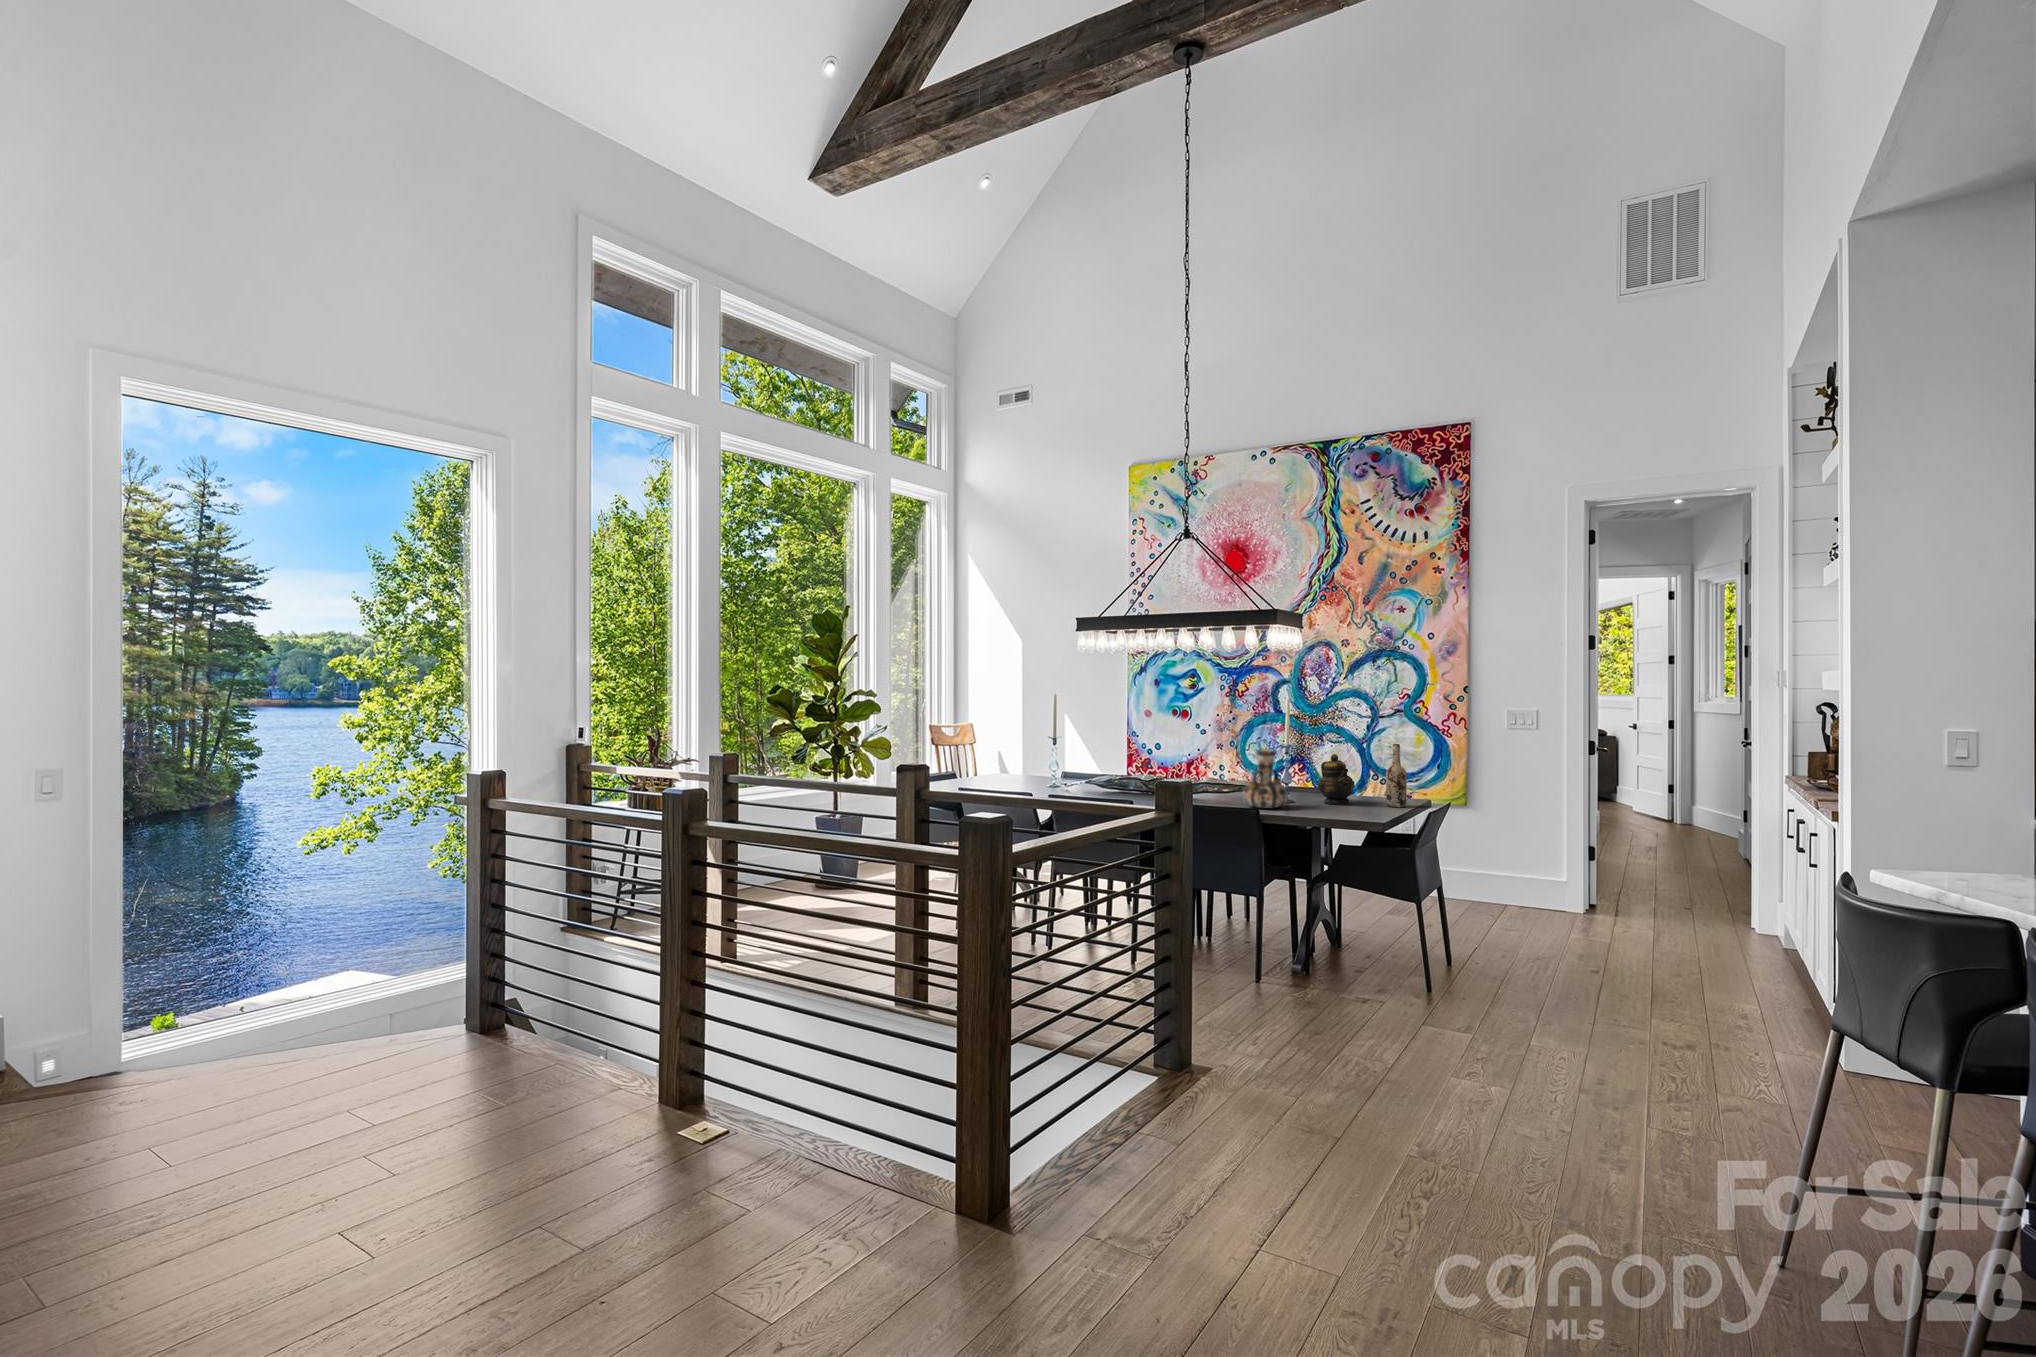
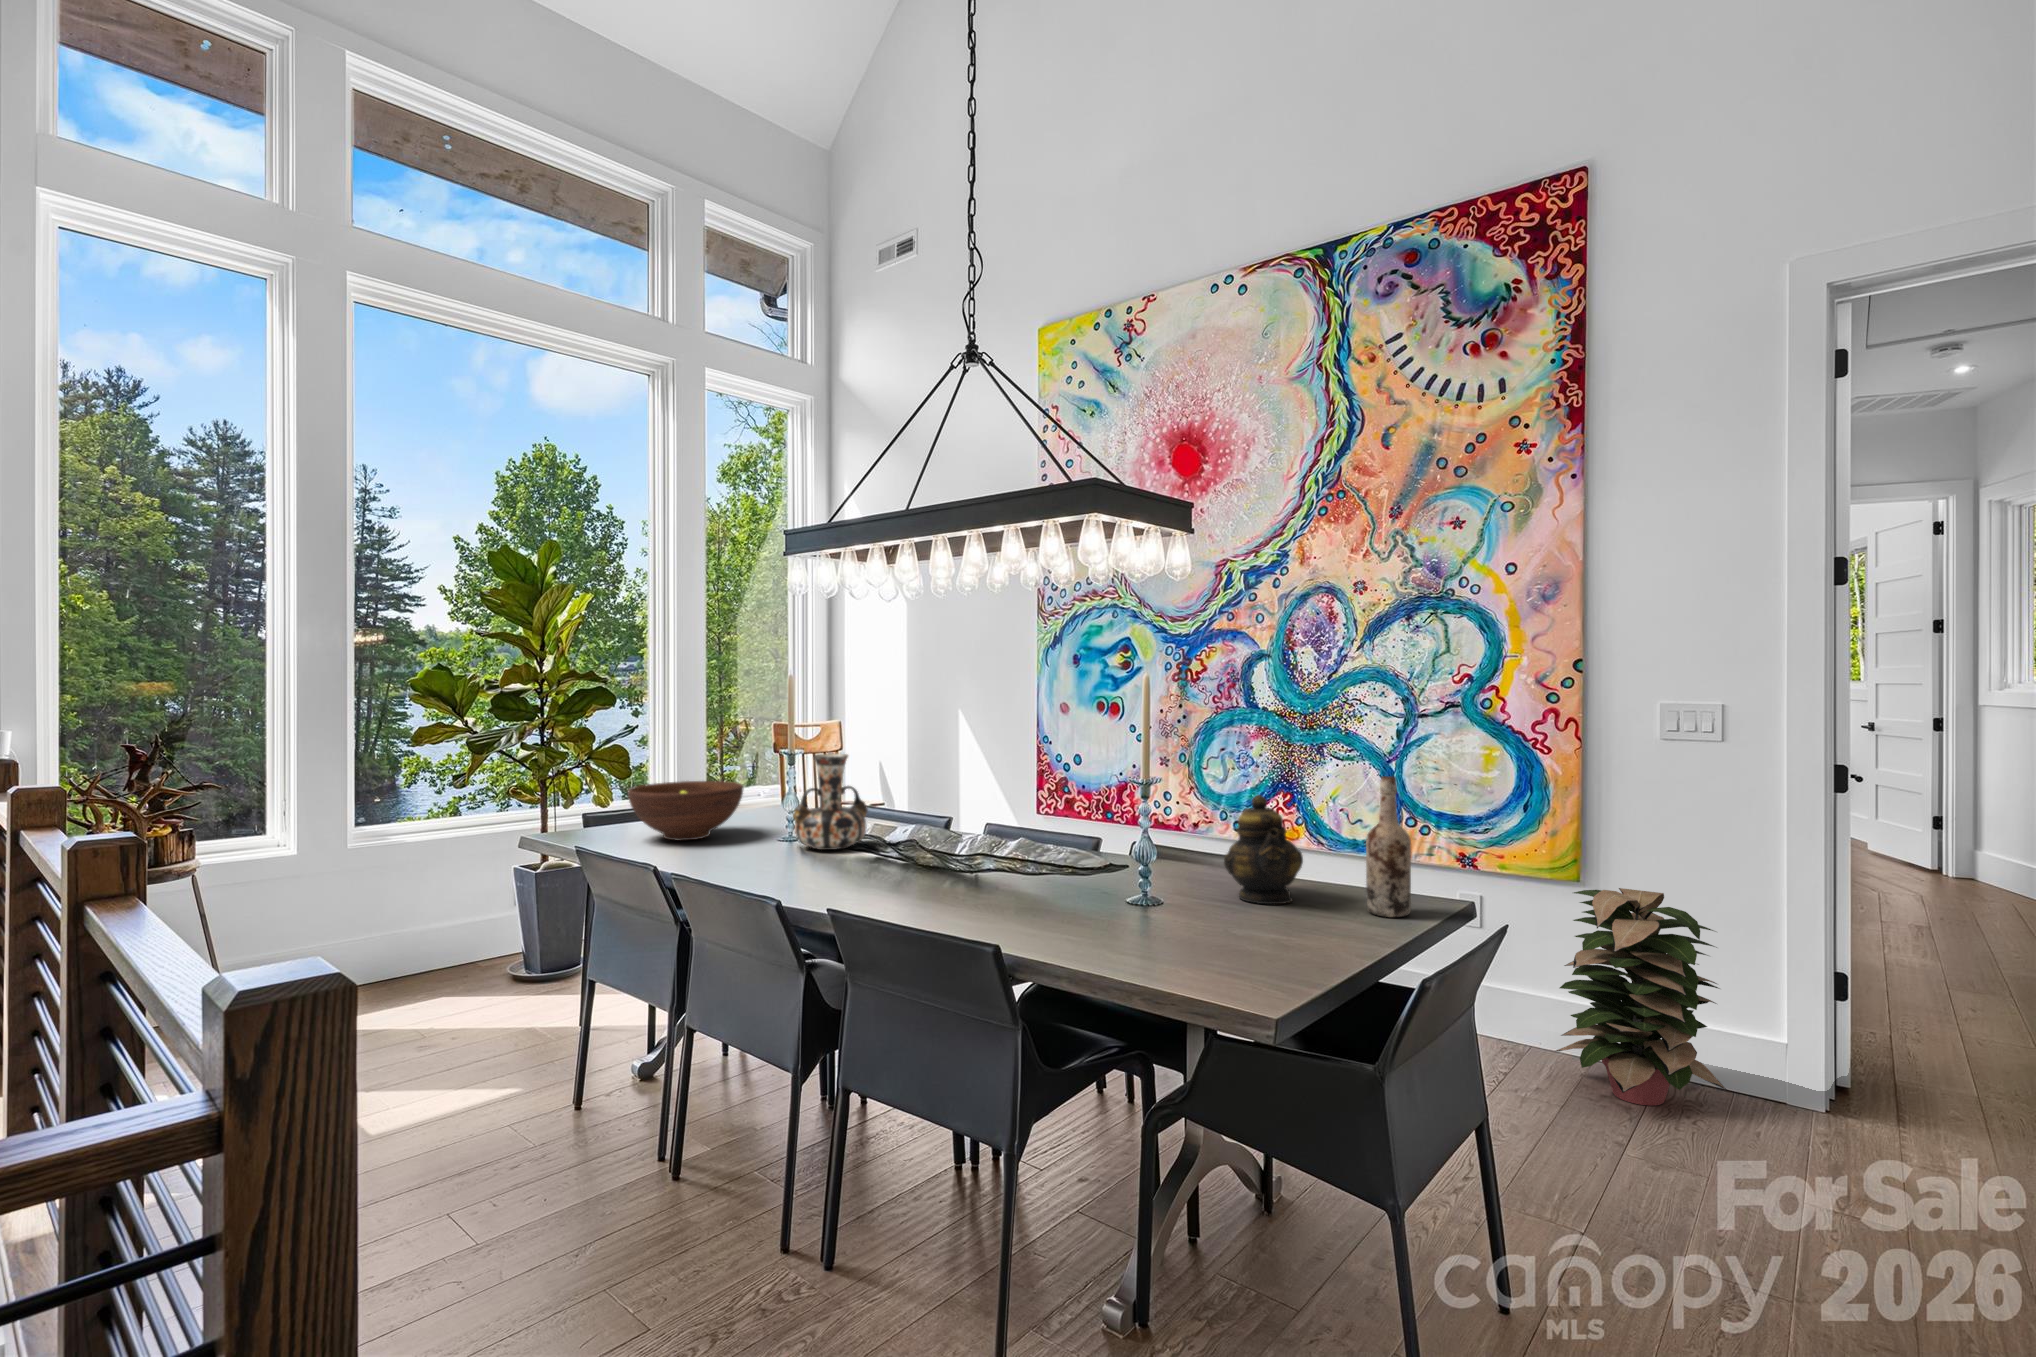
decorative vase: present [1243,749,1288,809] -> present [793,753,868,850]
fruit bowl: none [962,756,1025,788] -> present [628,781,743,841]
decorative plant: none [1455,807,1540,916] -> present [1556,888,1727,1106]

